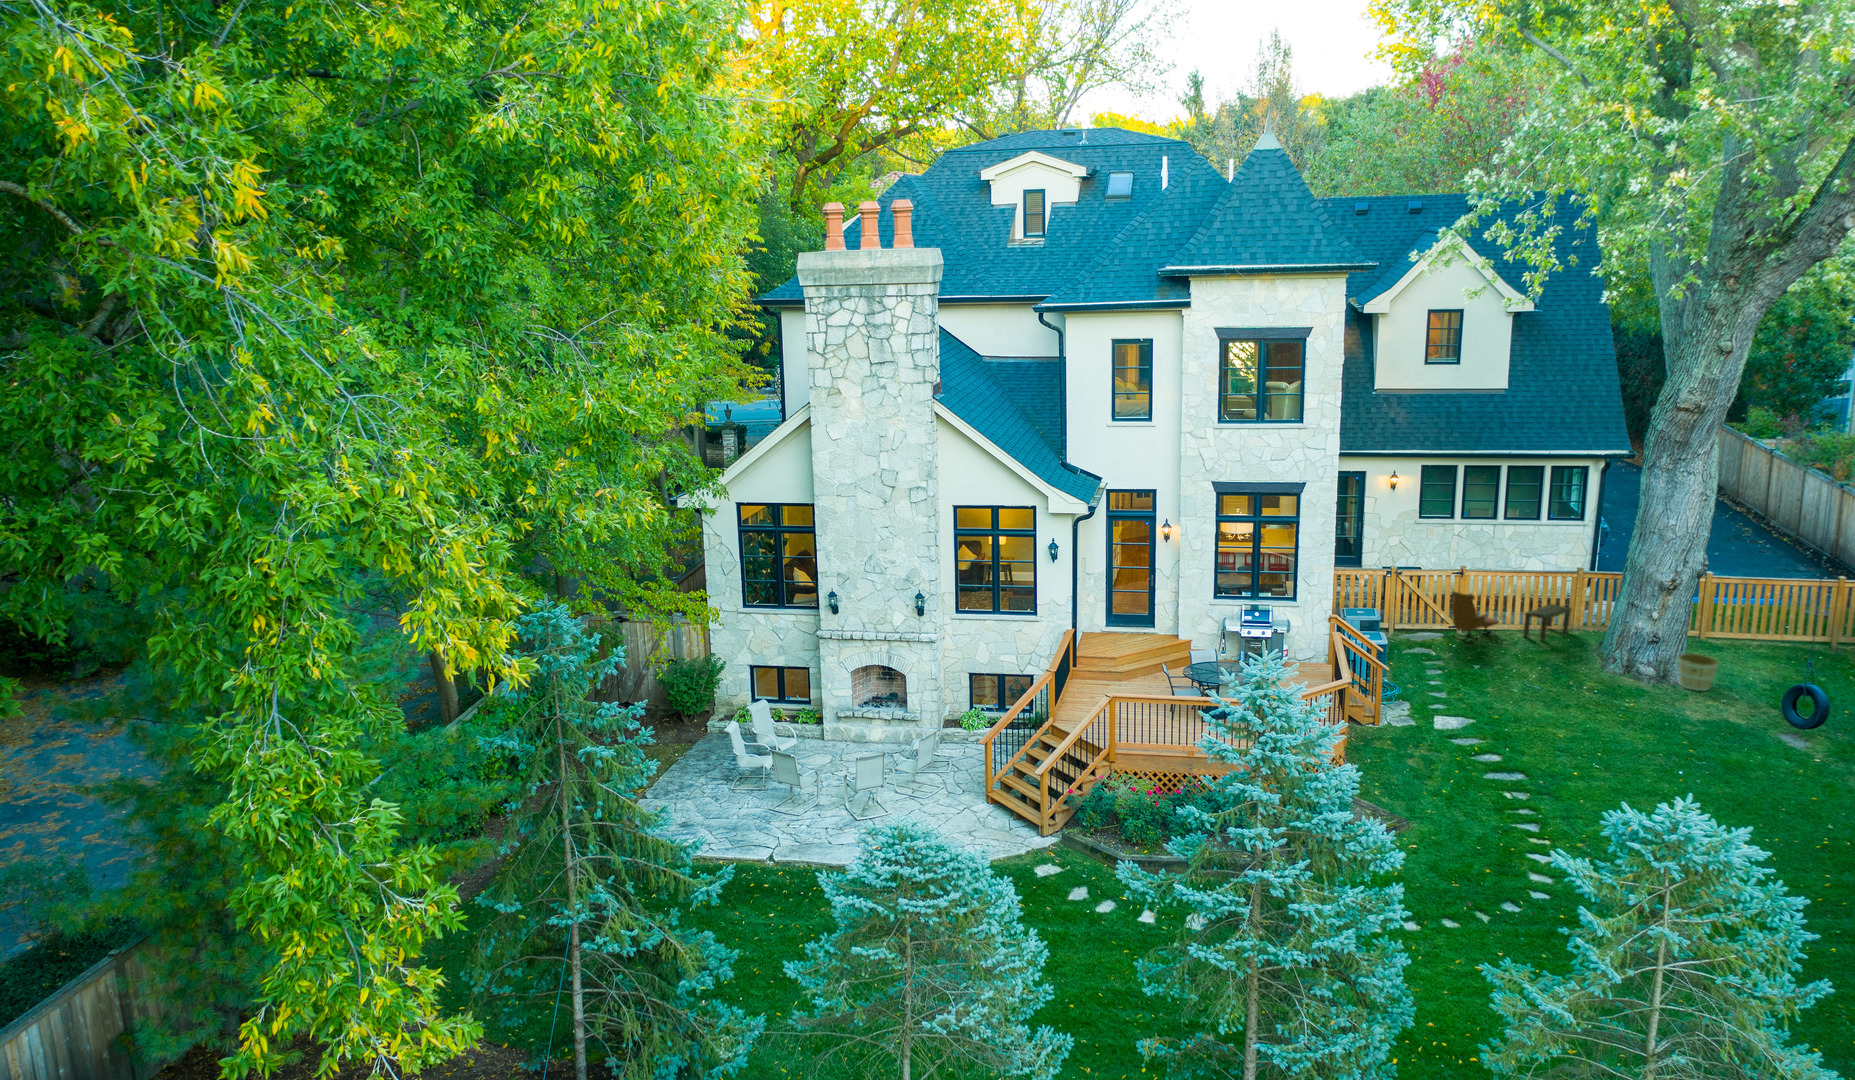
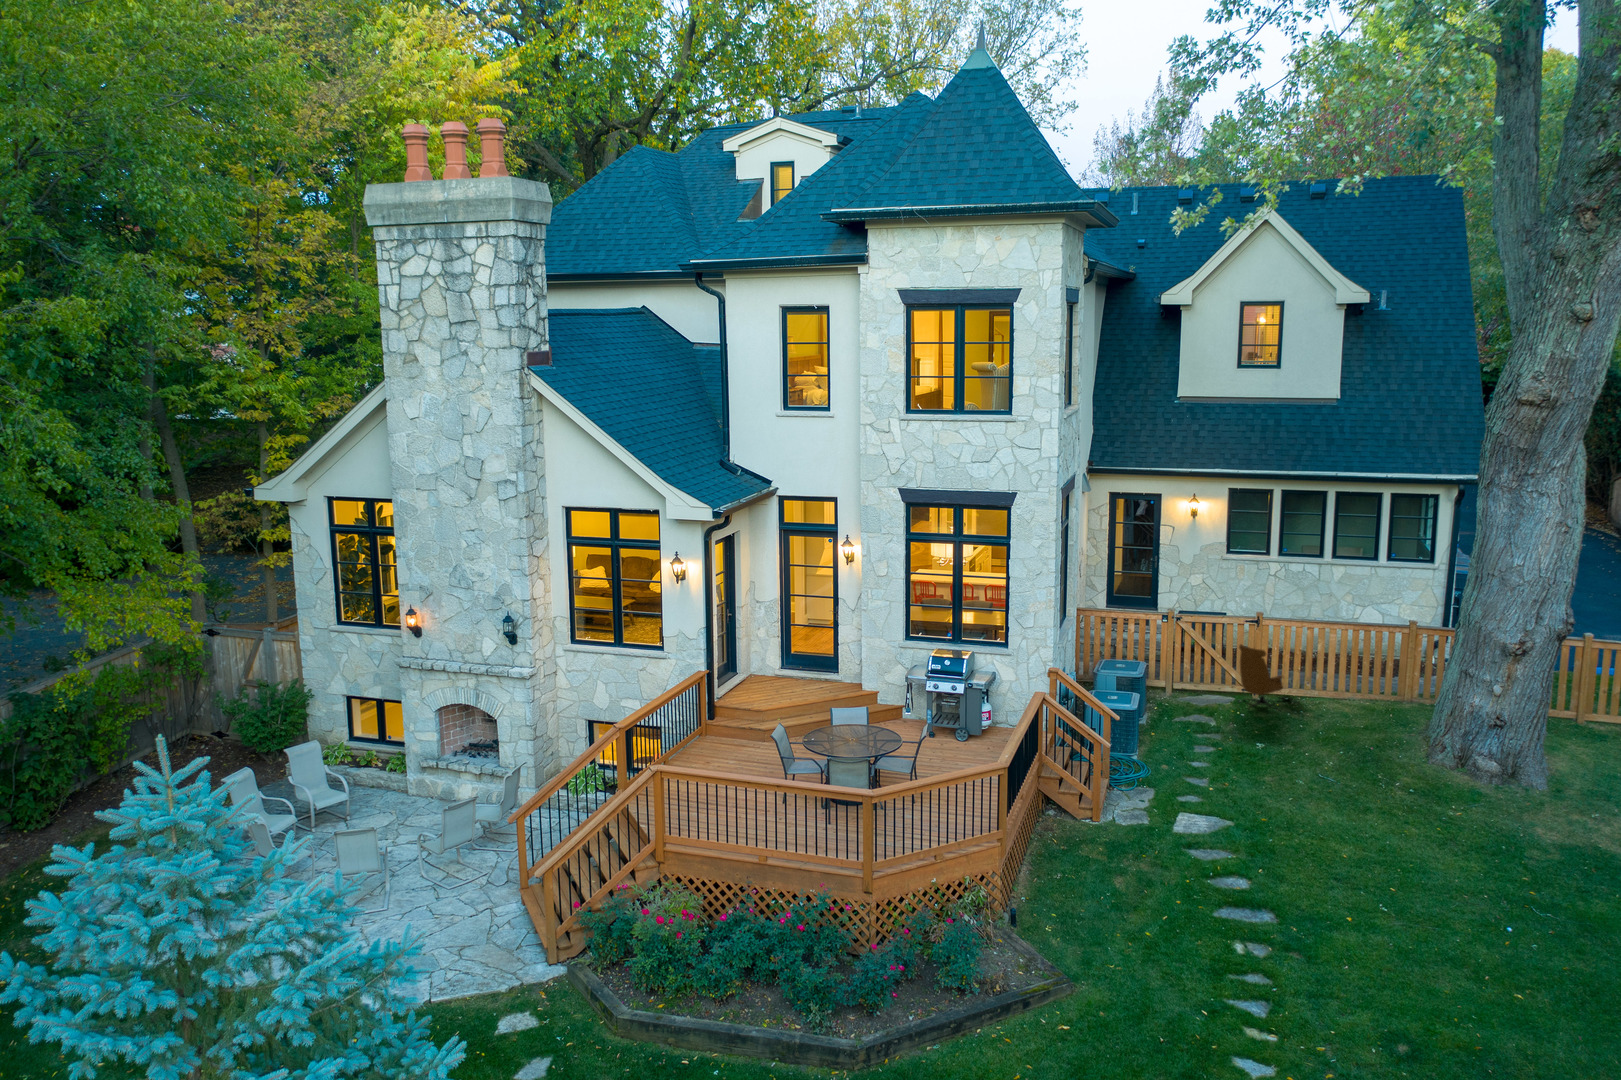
bench: present [1523,604,1571,641] -> none [1334,667,1398,713]
wooden bucket: present [1677,653,1719,691] -> none [1532,741,1594,796]

